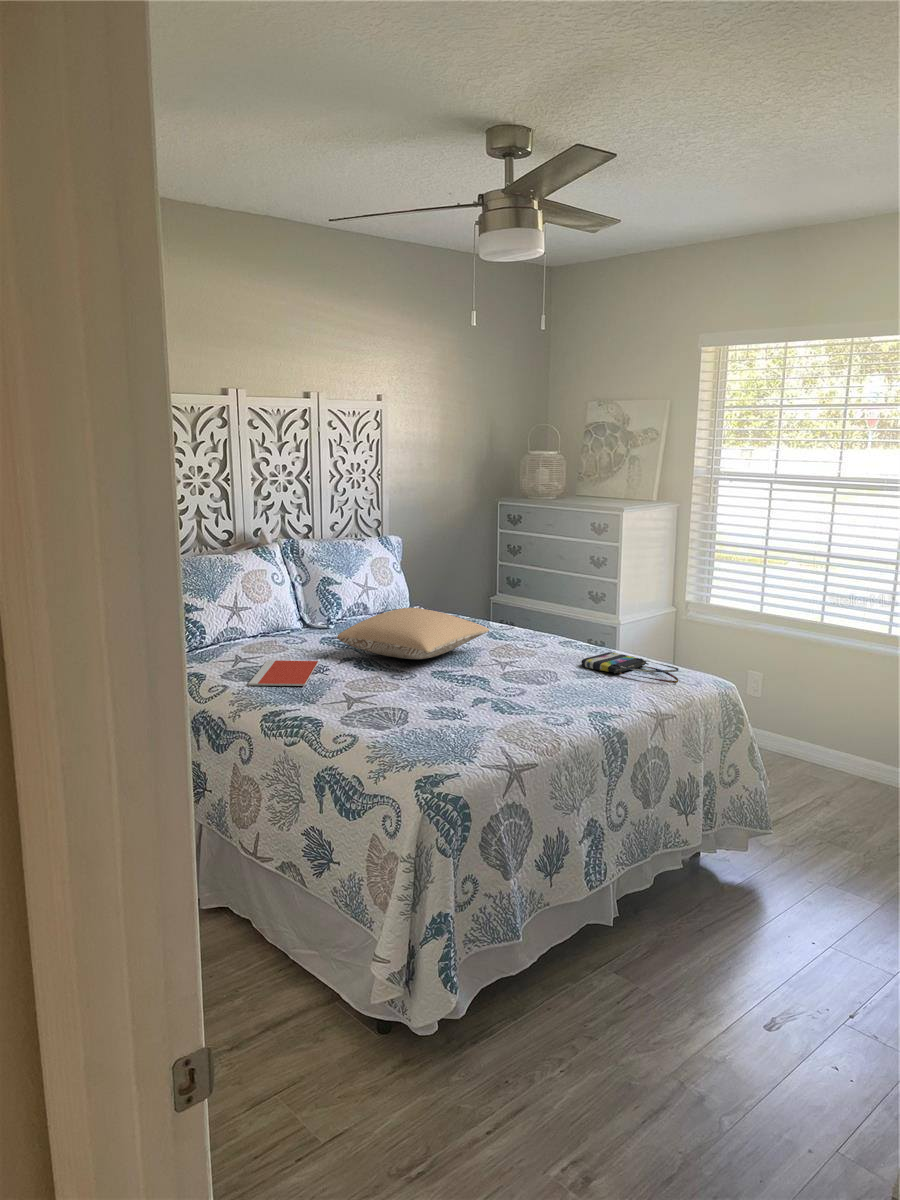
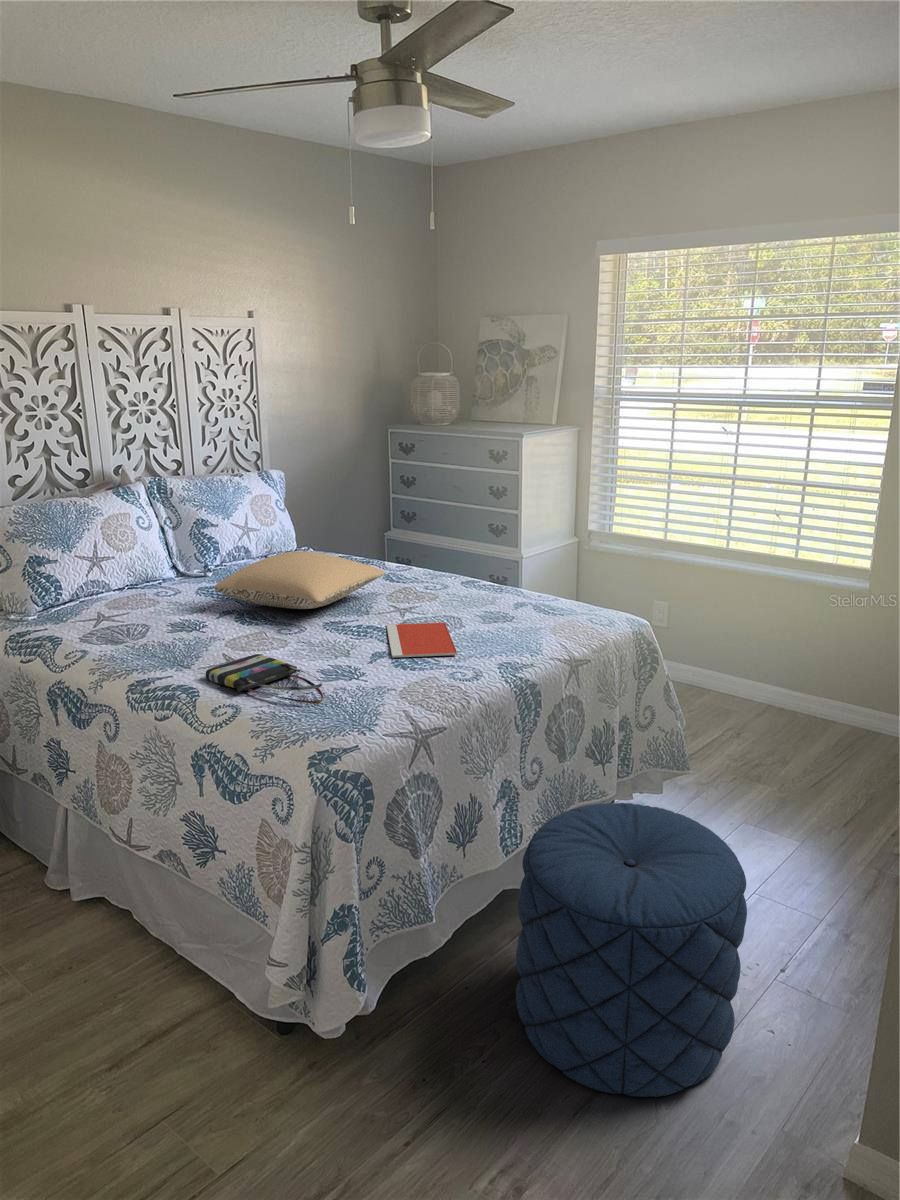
tote bag: present [581,652,678,683] -> present [206,654,323,703]
notebook: present [248,660,318,686] -> present [387,623,457,658]
pouf: none [593,843,811,1115] -> present [516,803,747,1097]

